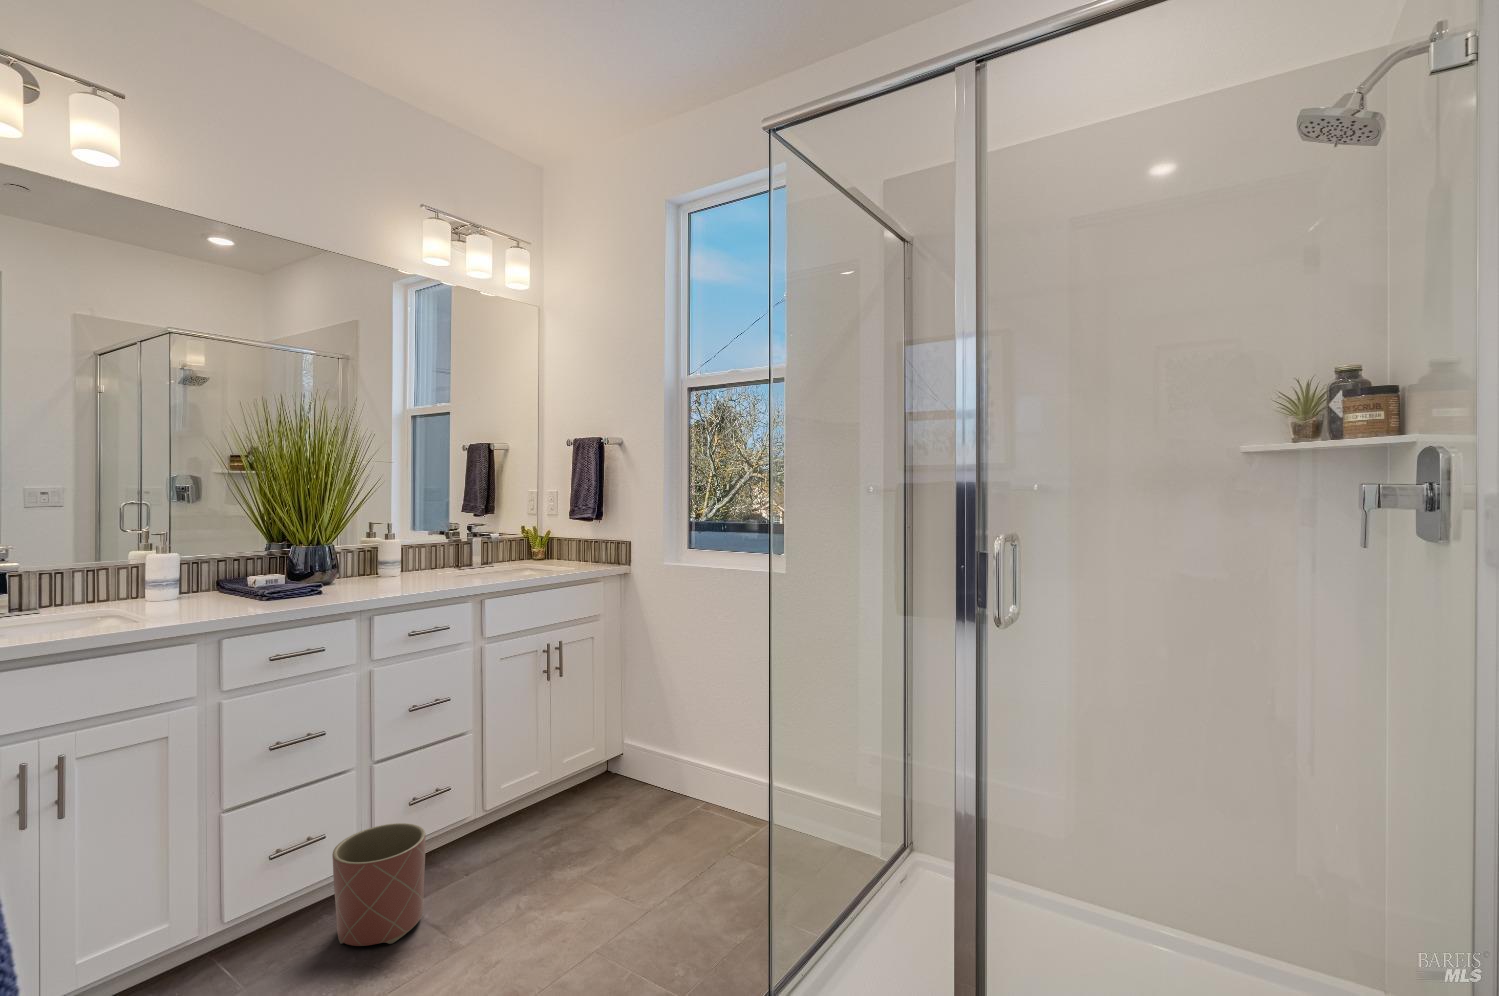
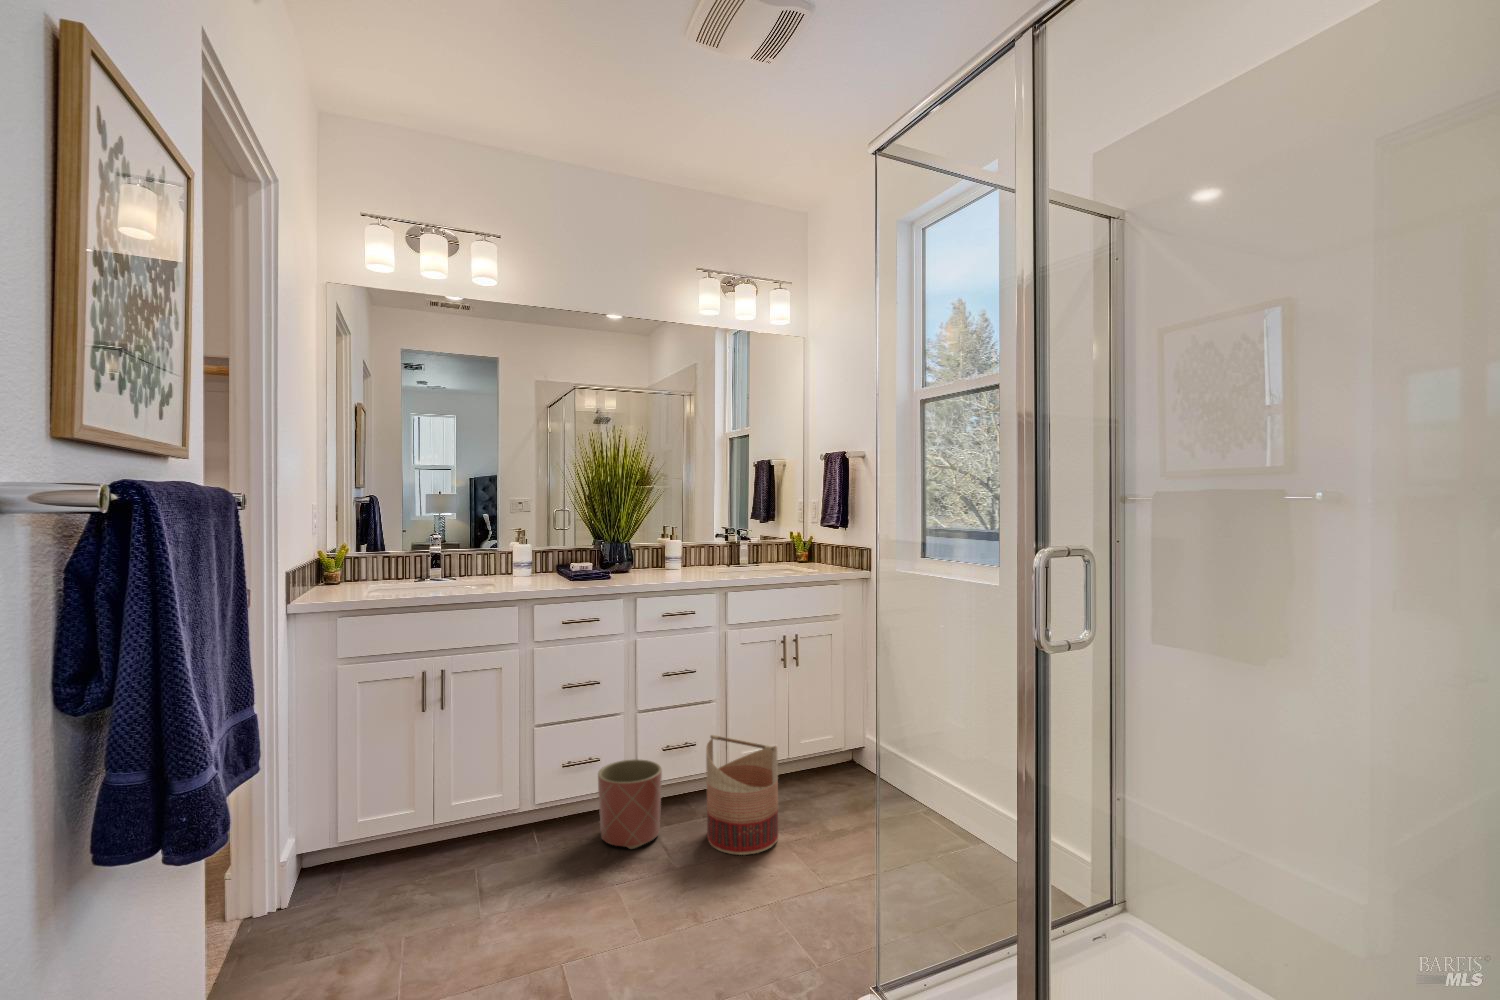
basket: none [485,772,573,911] -> present [706,735,778,855]

